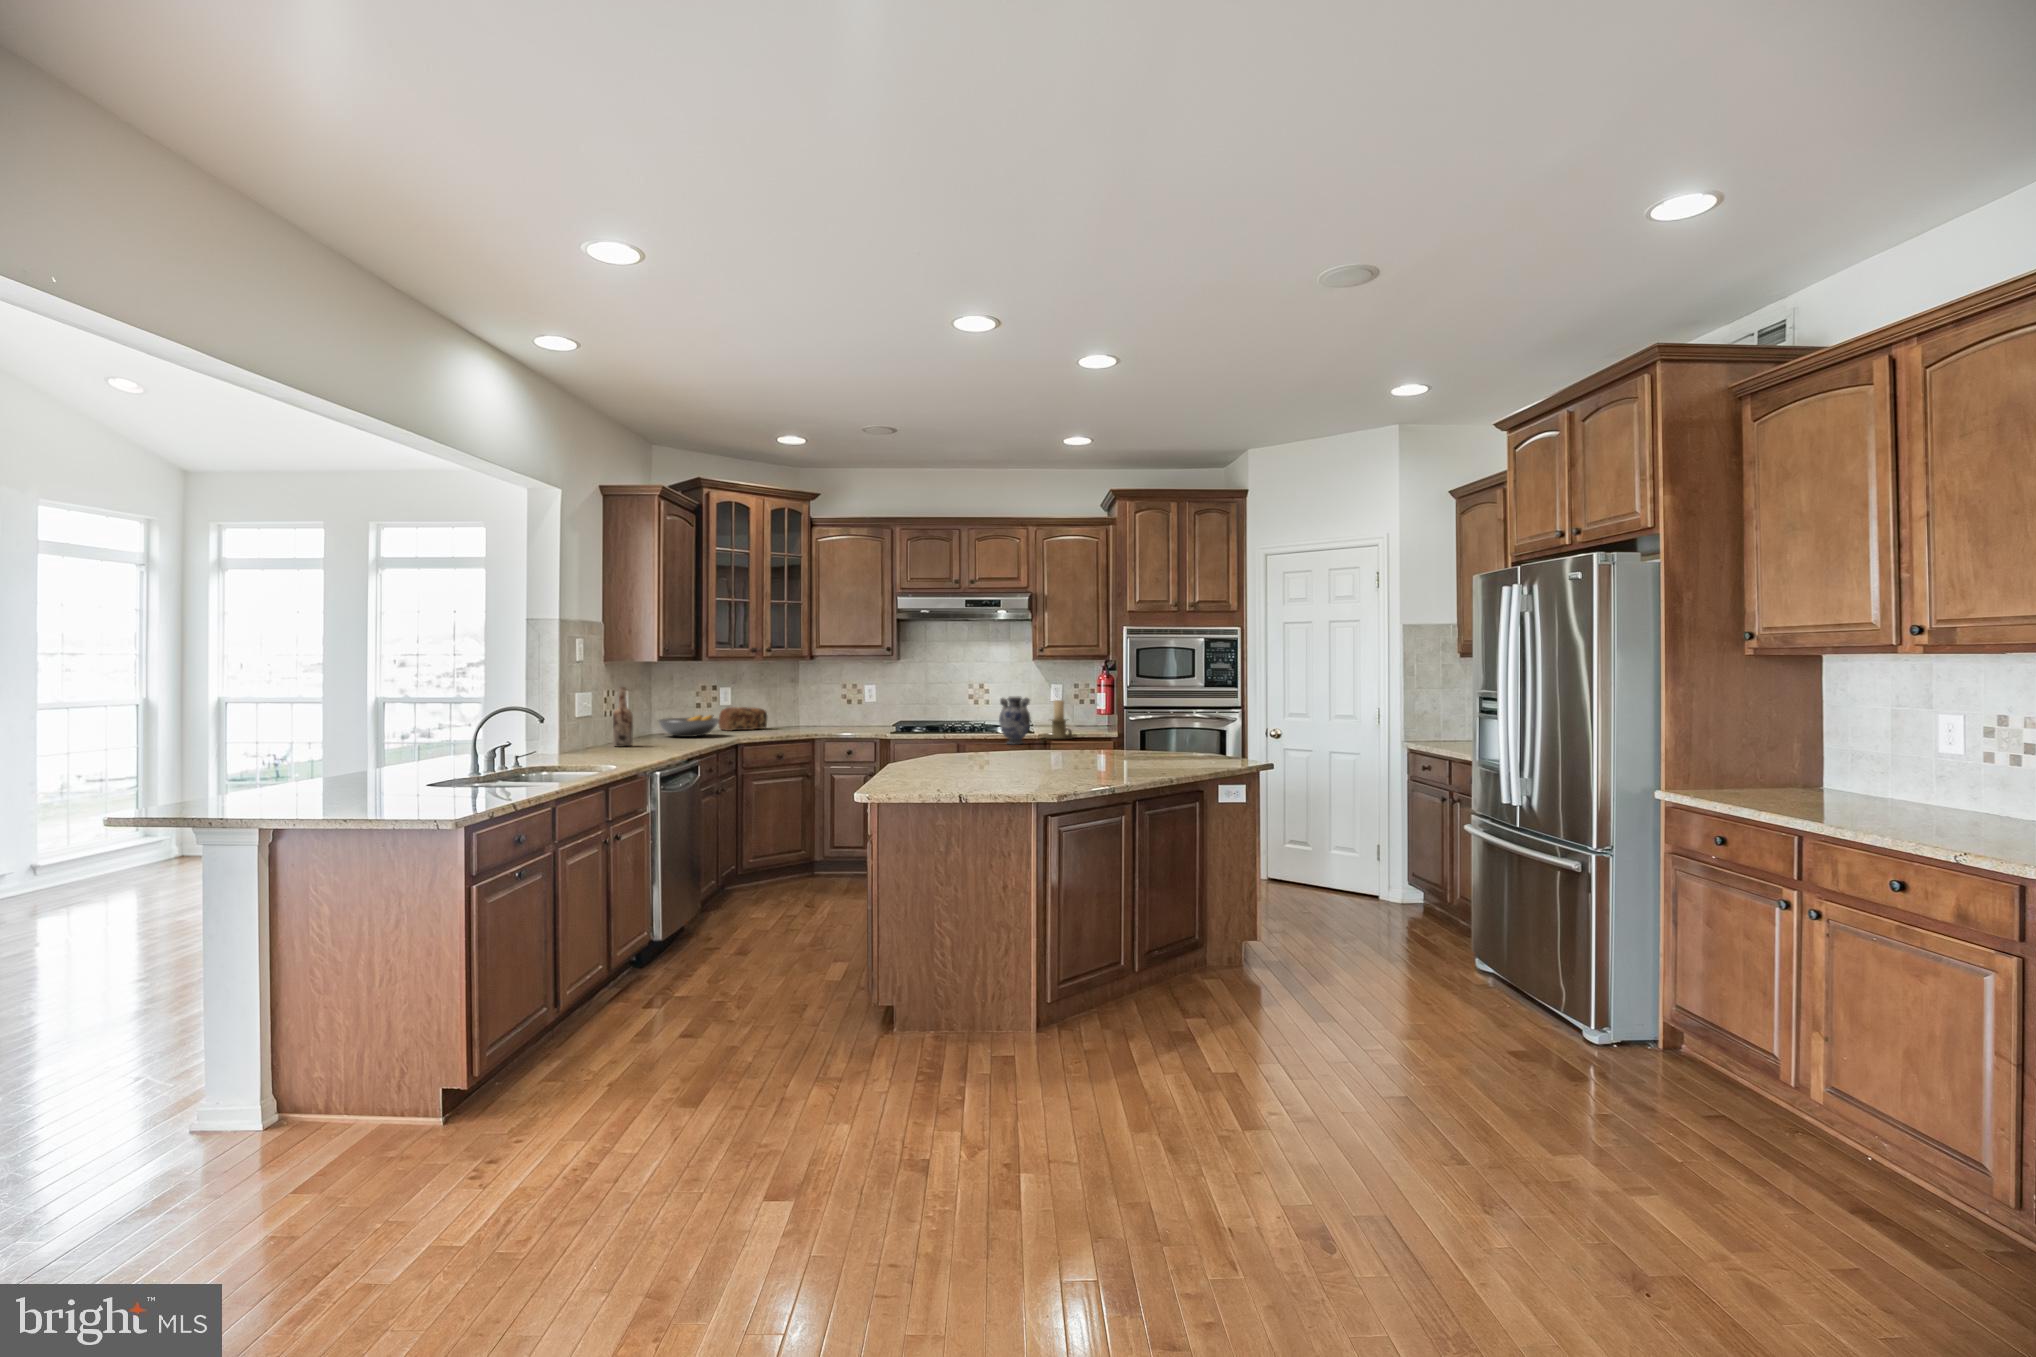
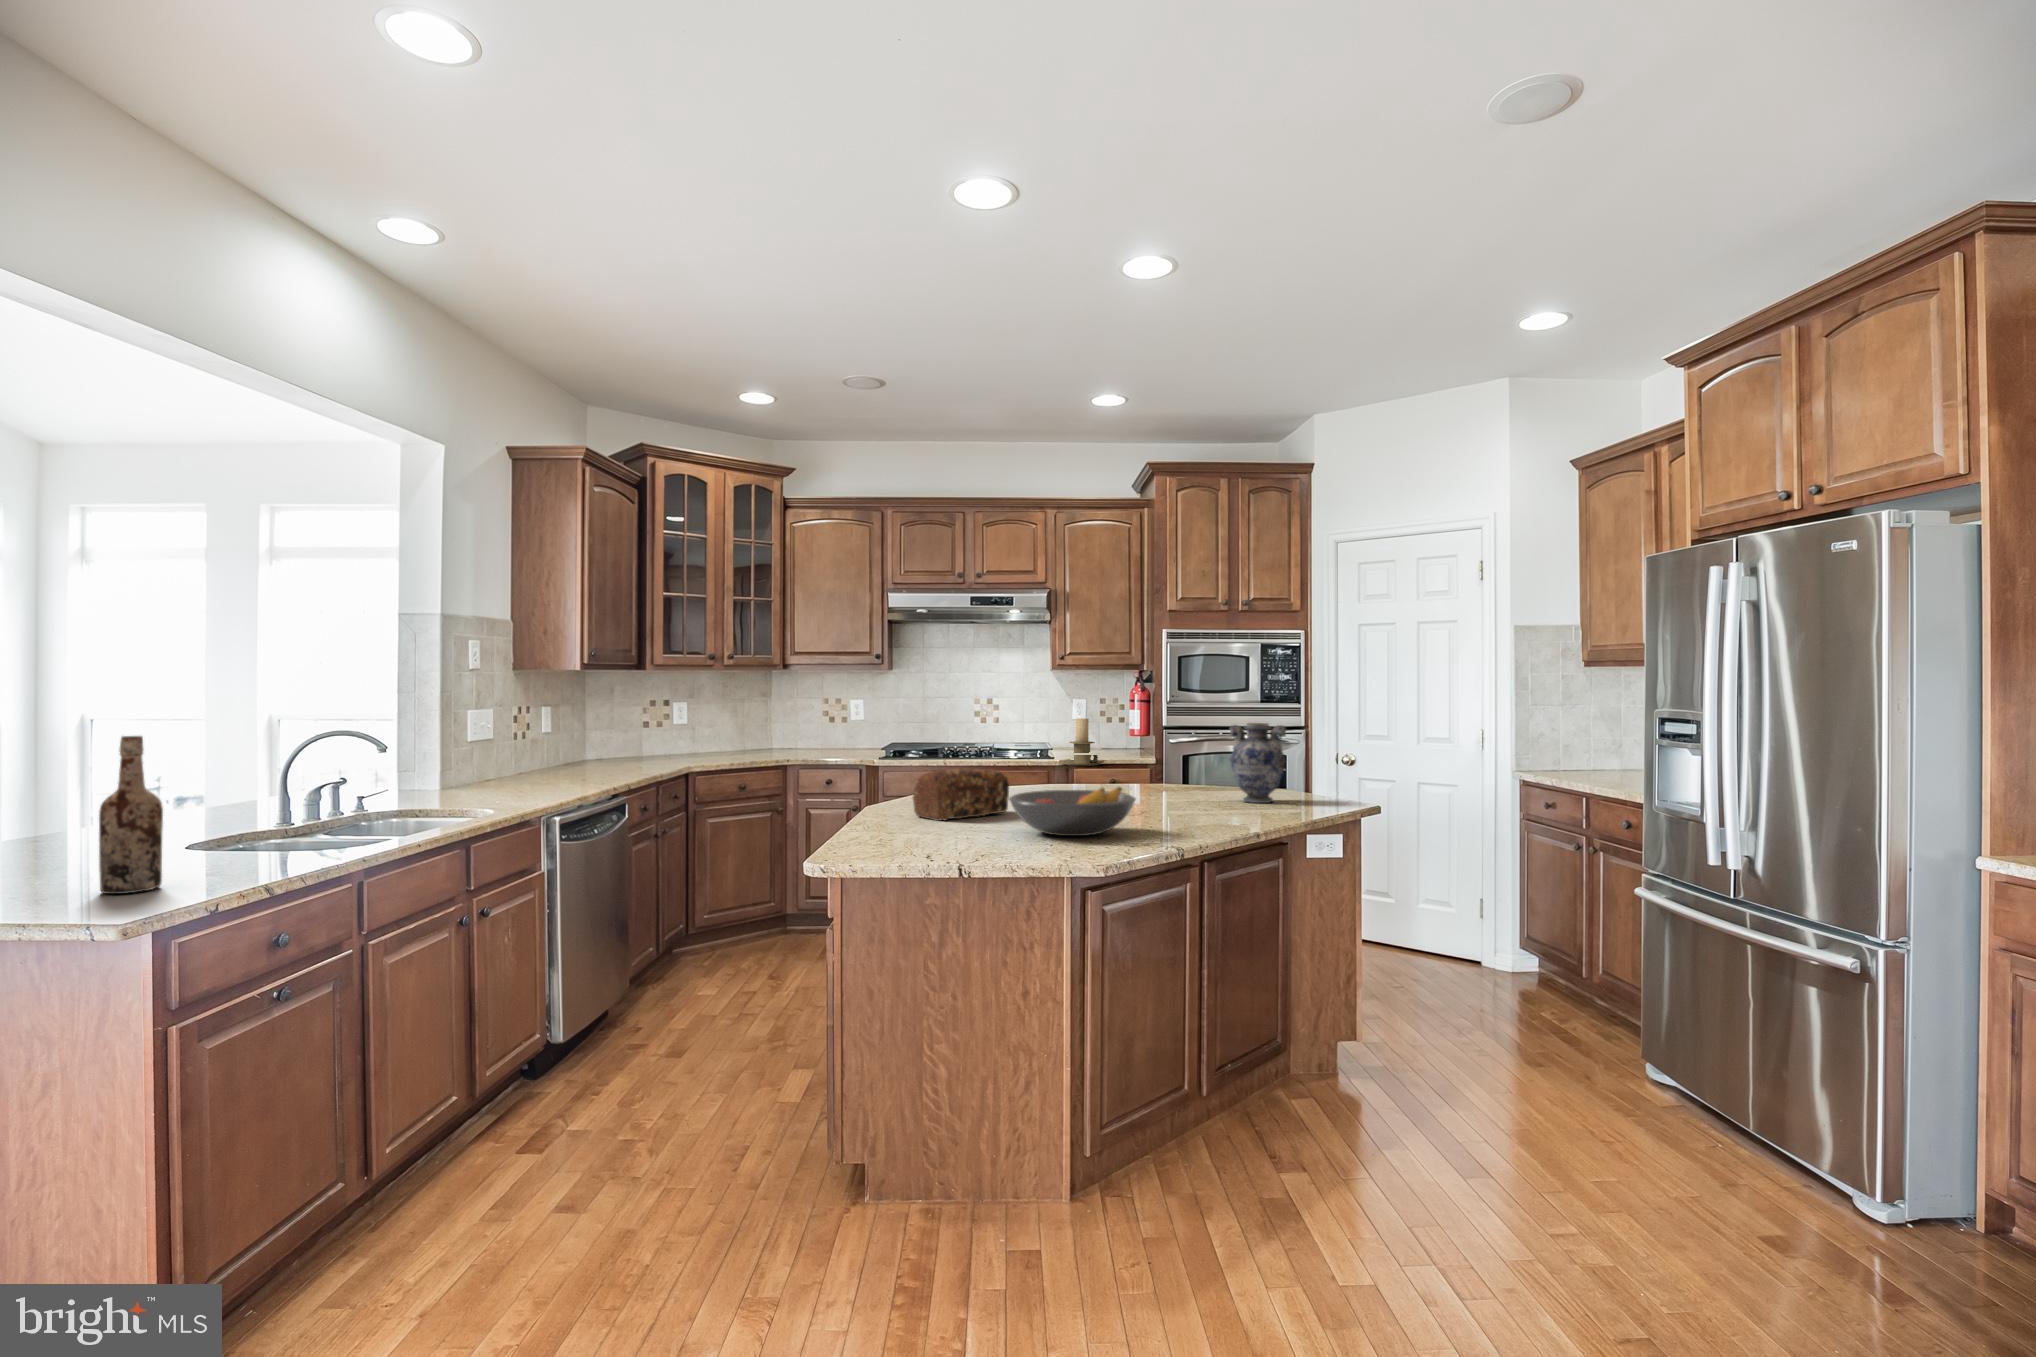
wine bottle: present [613,687,633,747] -> present [99,736,163,894]
decorative vase: present [999,697,1031,744] -> present [1230,723,1286,803]
bread loaf: present [718,707,767,731] -> present [913,768,1009,821]
fruit bowl: present [658,715,720,737] -> present [1009,787,1136,836]

